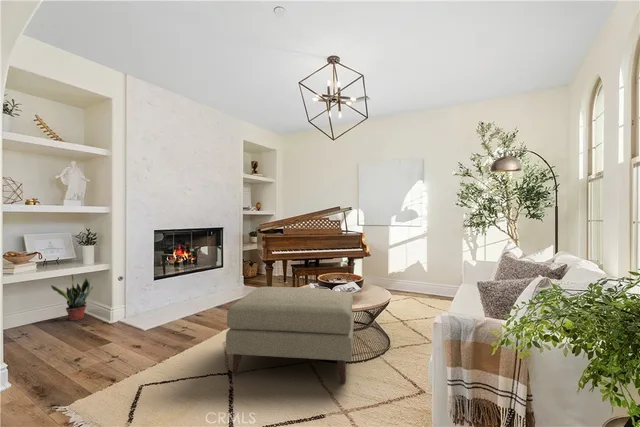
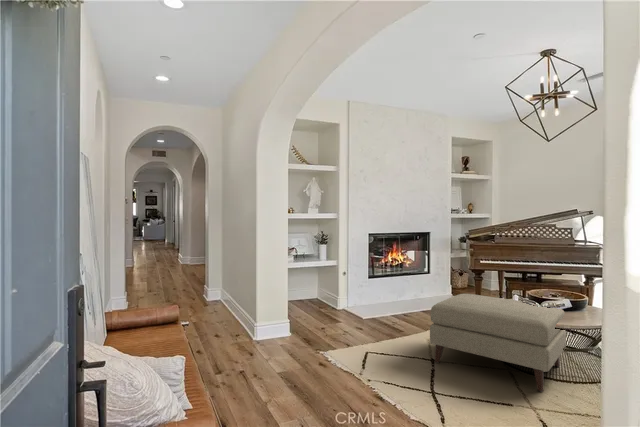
potted plant: present [51,275,93,321] -> none [299,266,326,303]

